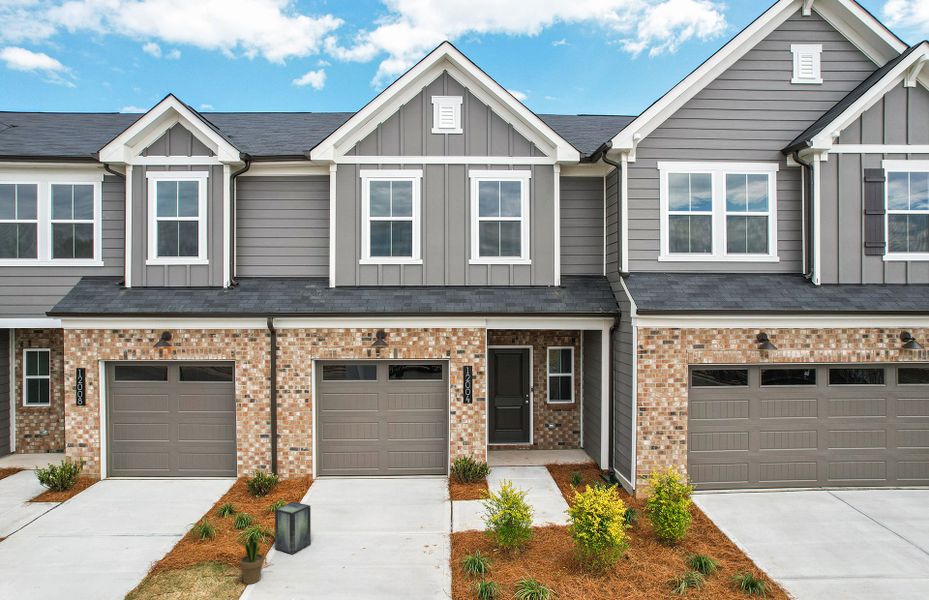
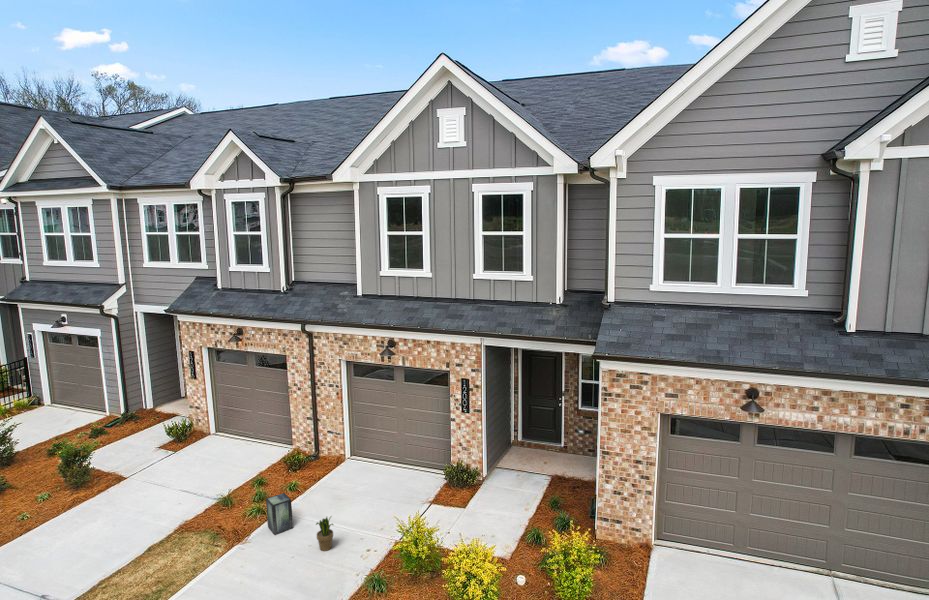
potted plant: present [240,535,267,584] -> present [316,517,333,551]

